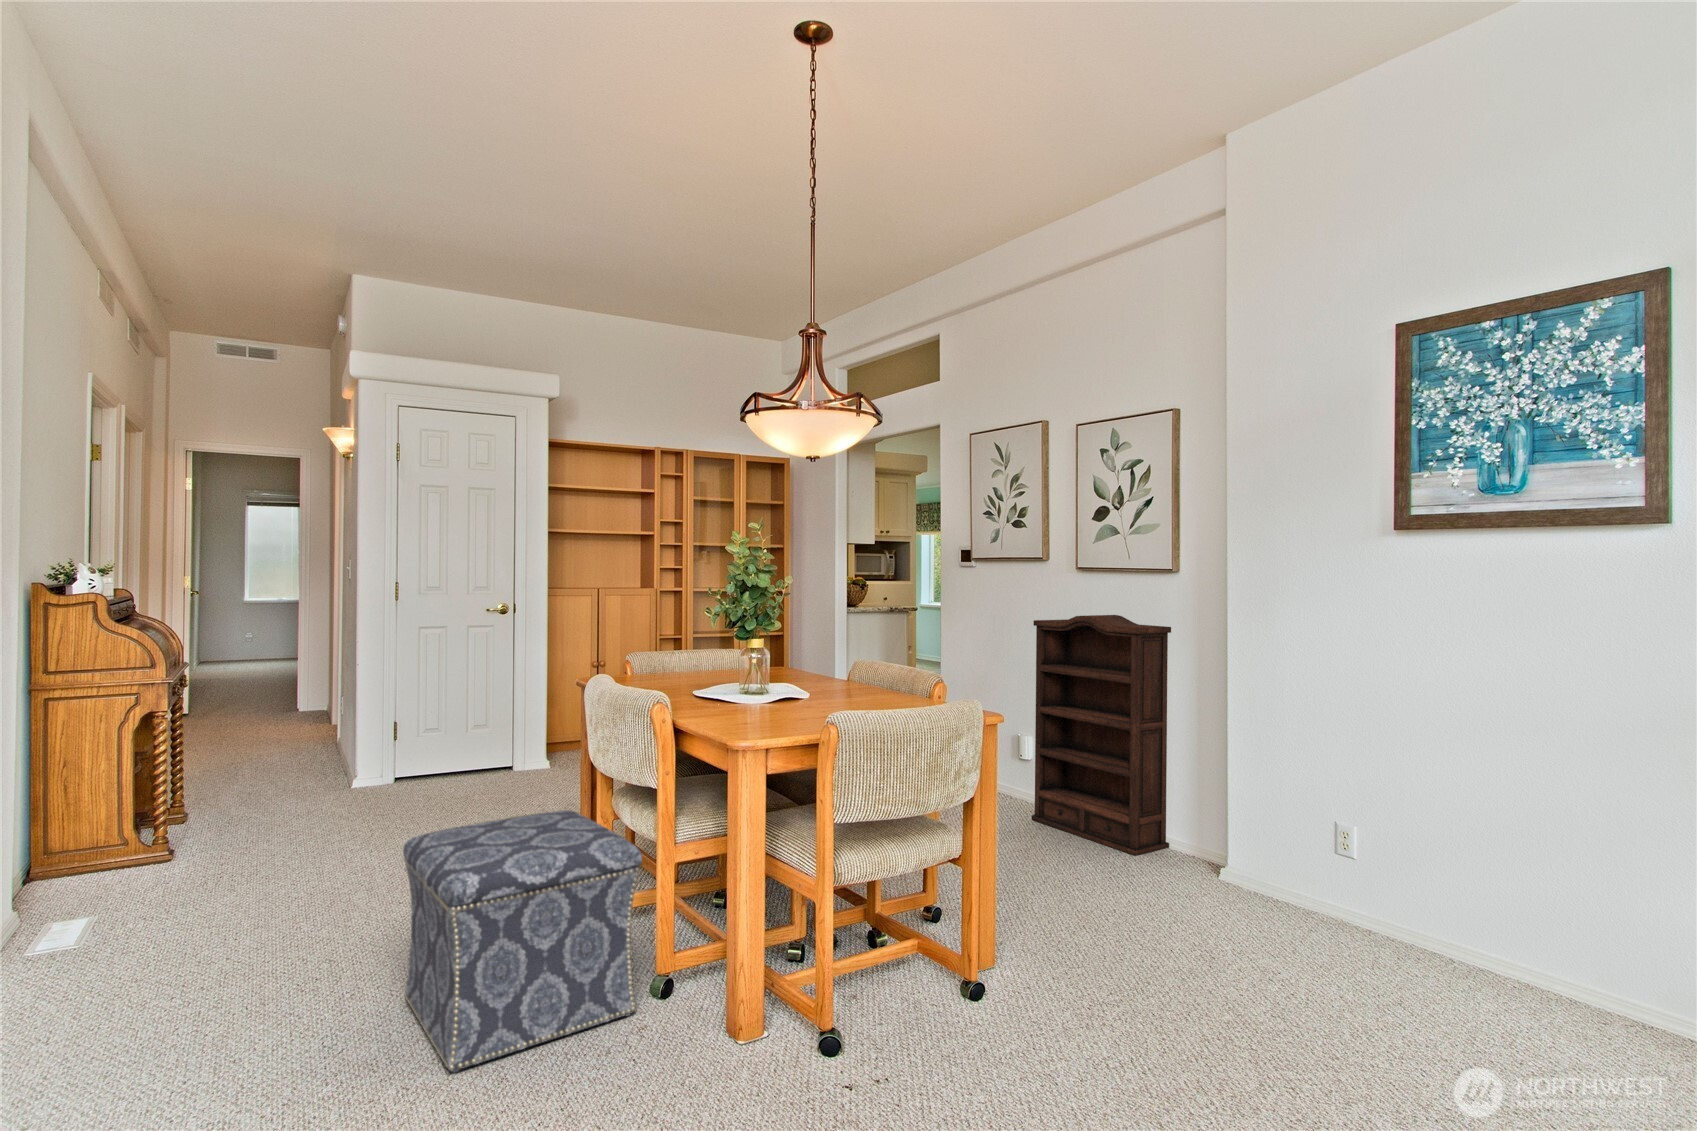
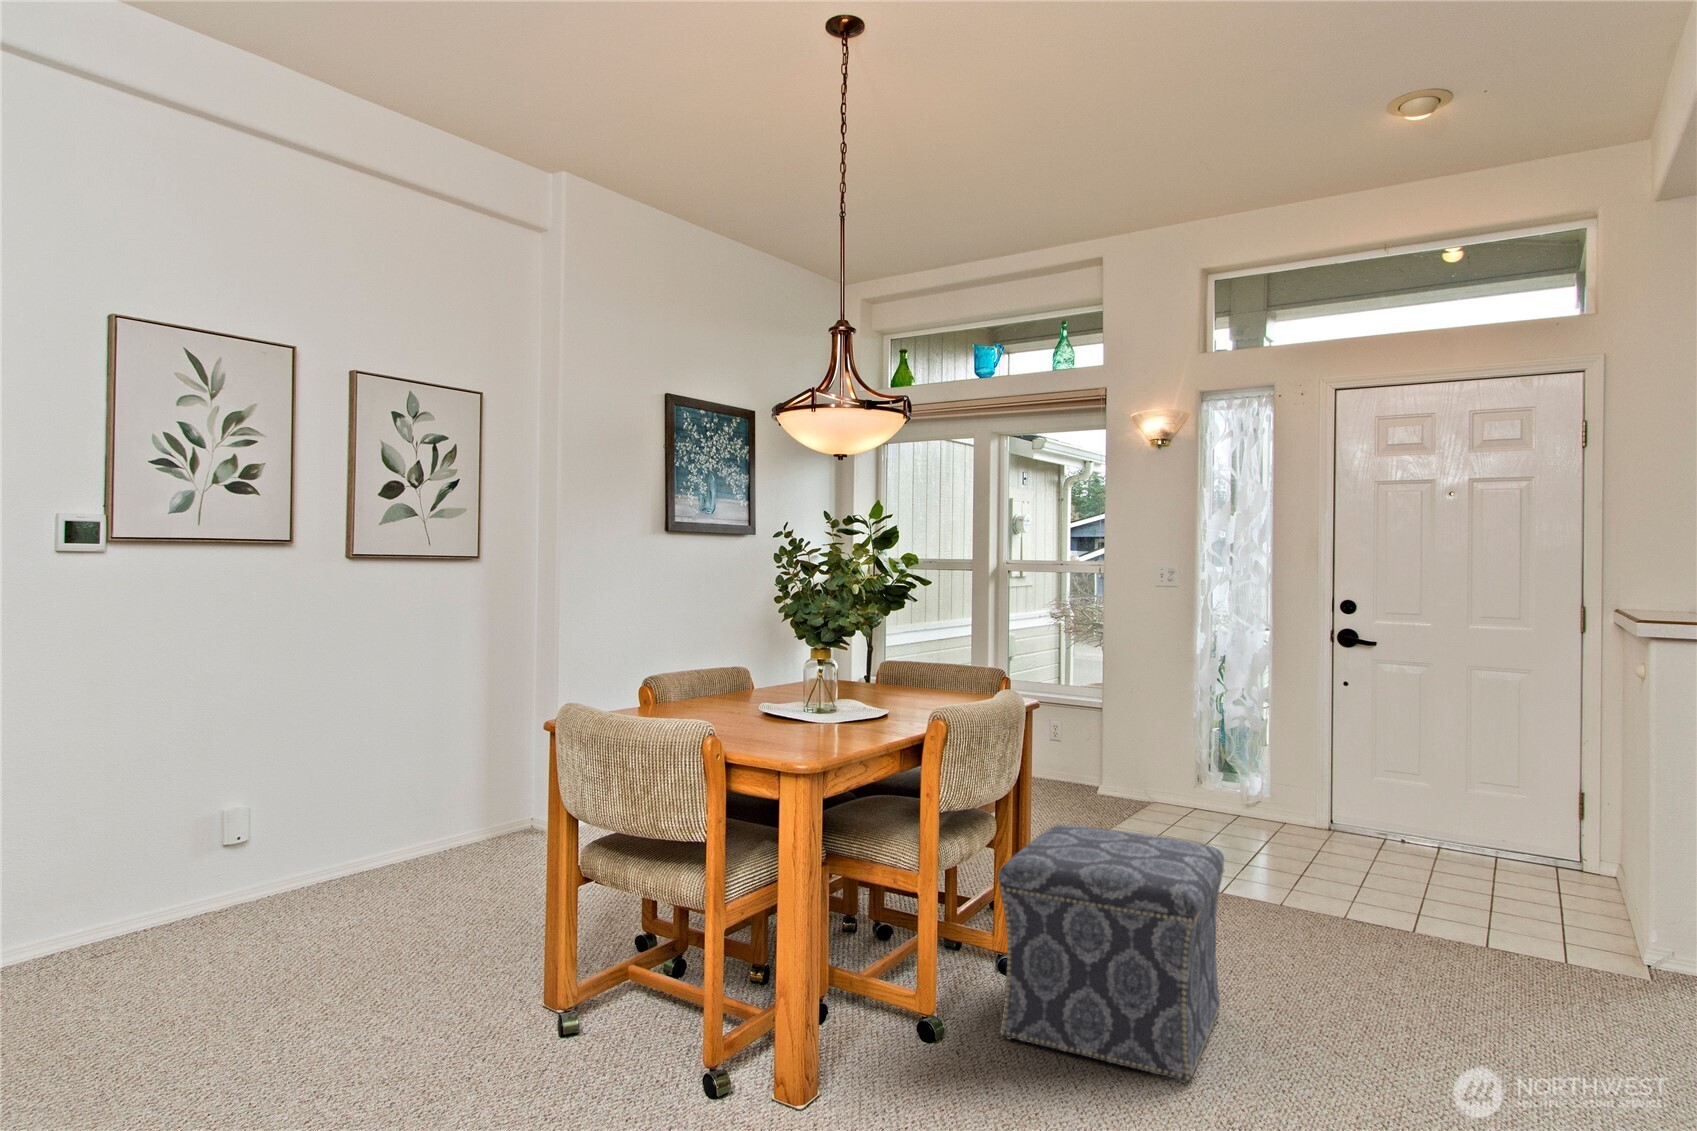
bookshelf: present [1032,615,1171,856] -> none [343,613,524,898]

